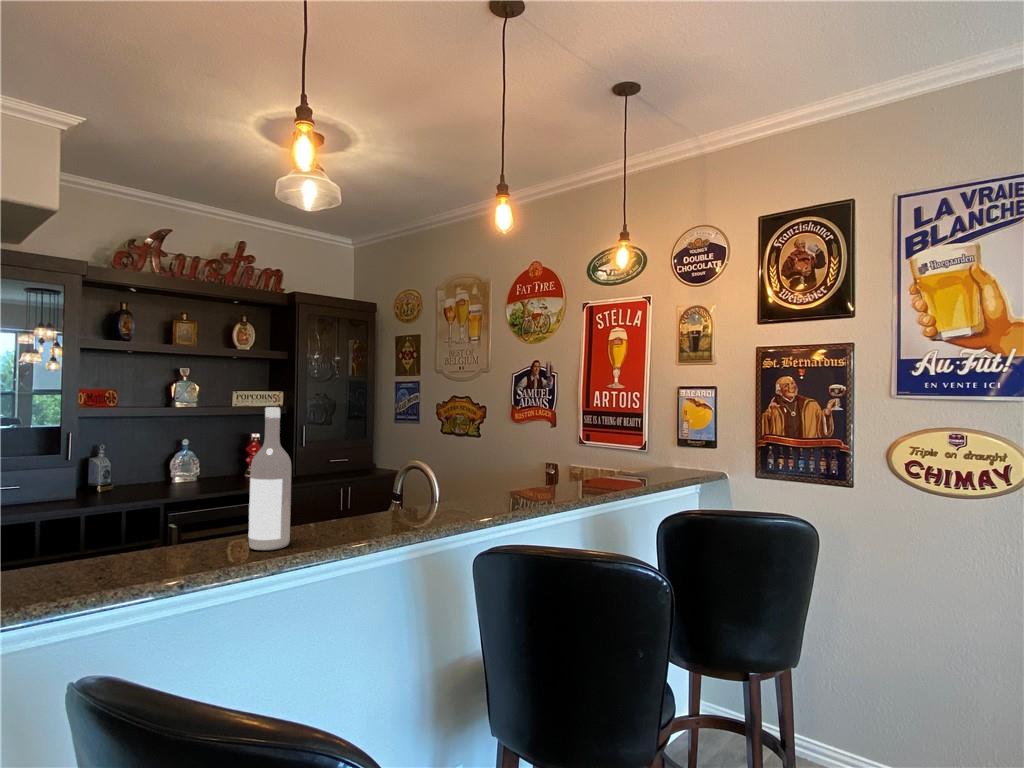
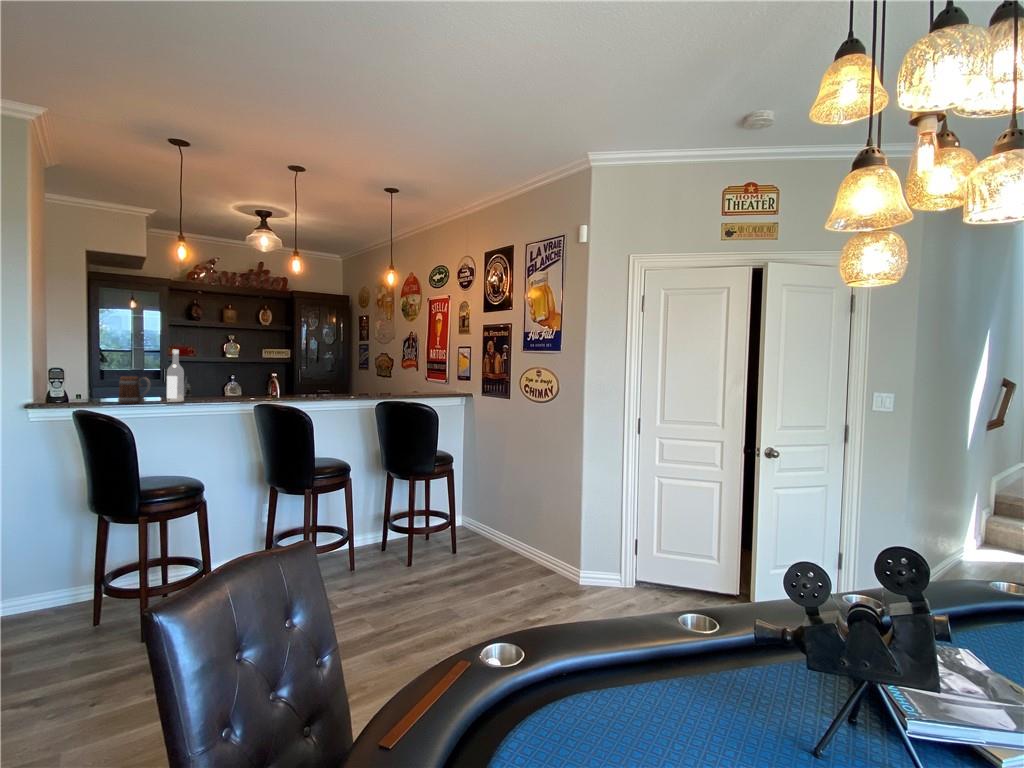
beer mug: none [127,487,217,572] -> present [118,377,151,404]

